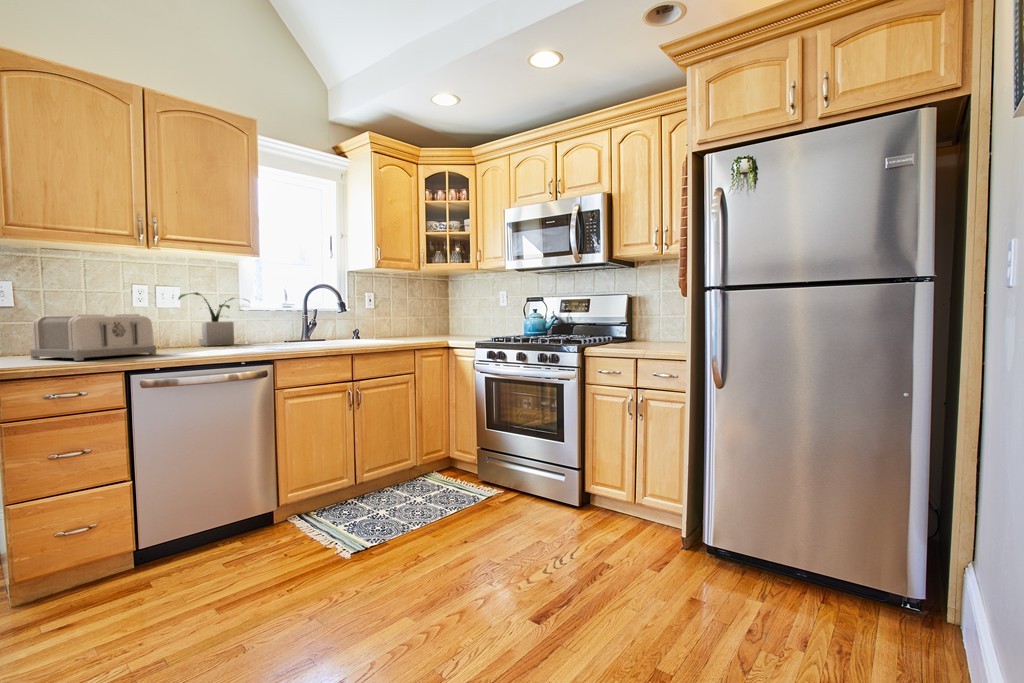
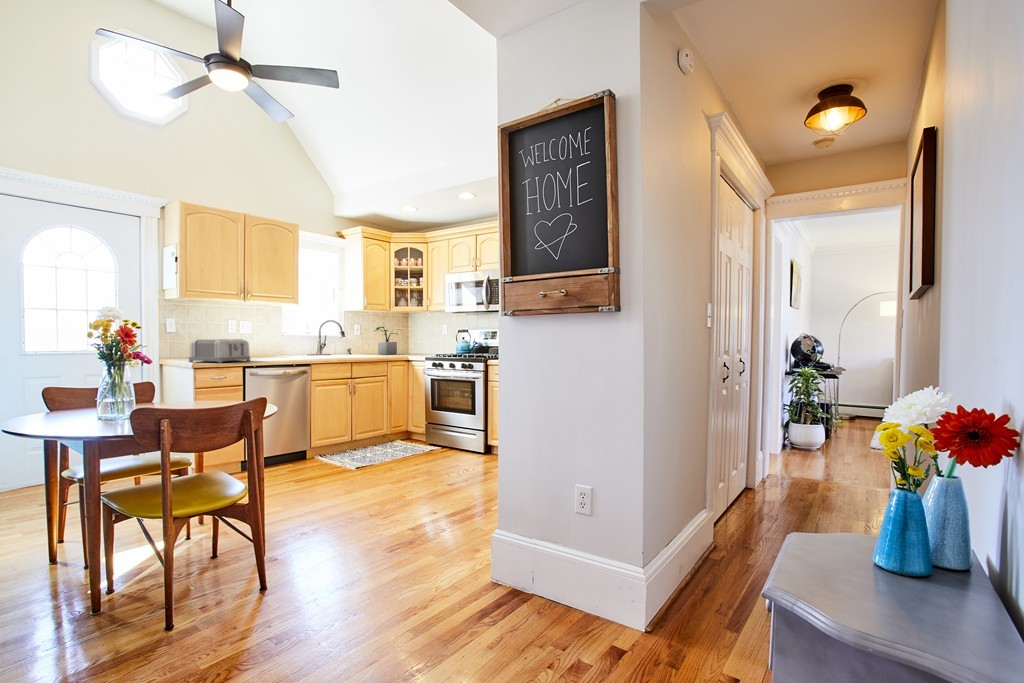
potted plant: present [178,292,234,346] -> present [375,327,398,354]

